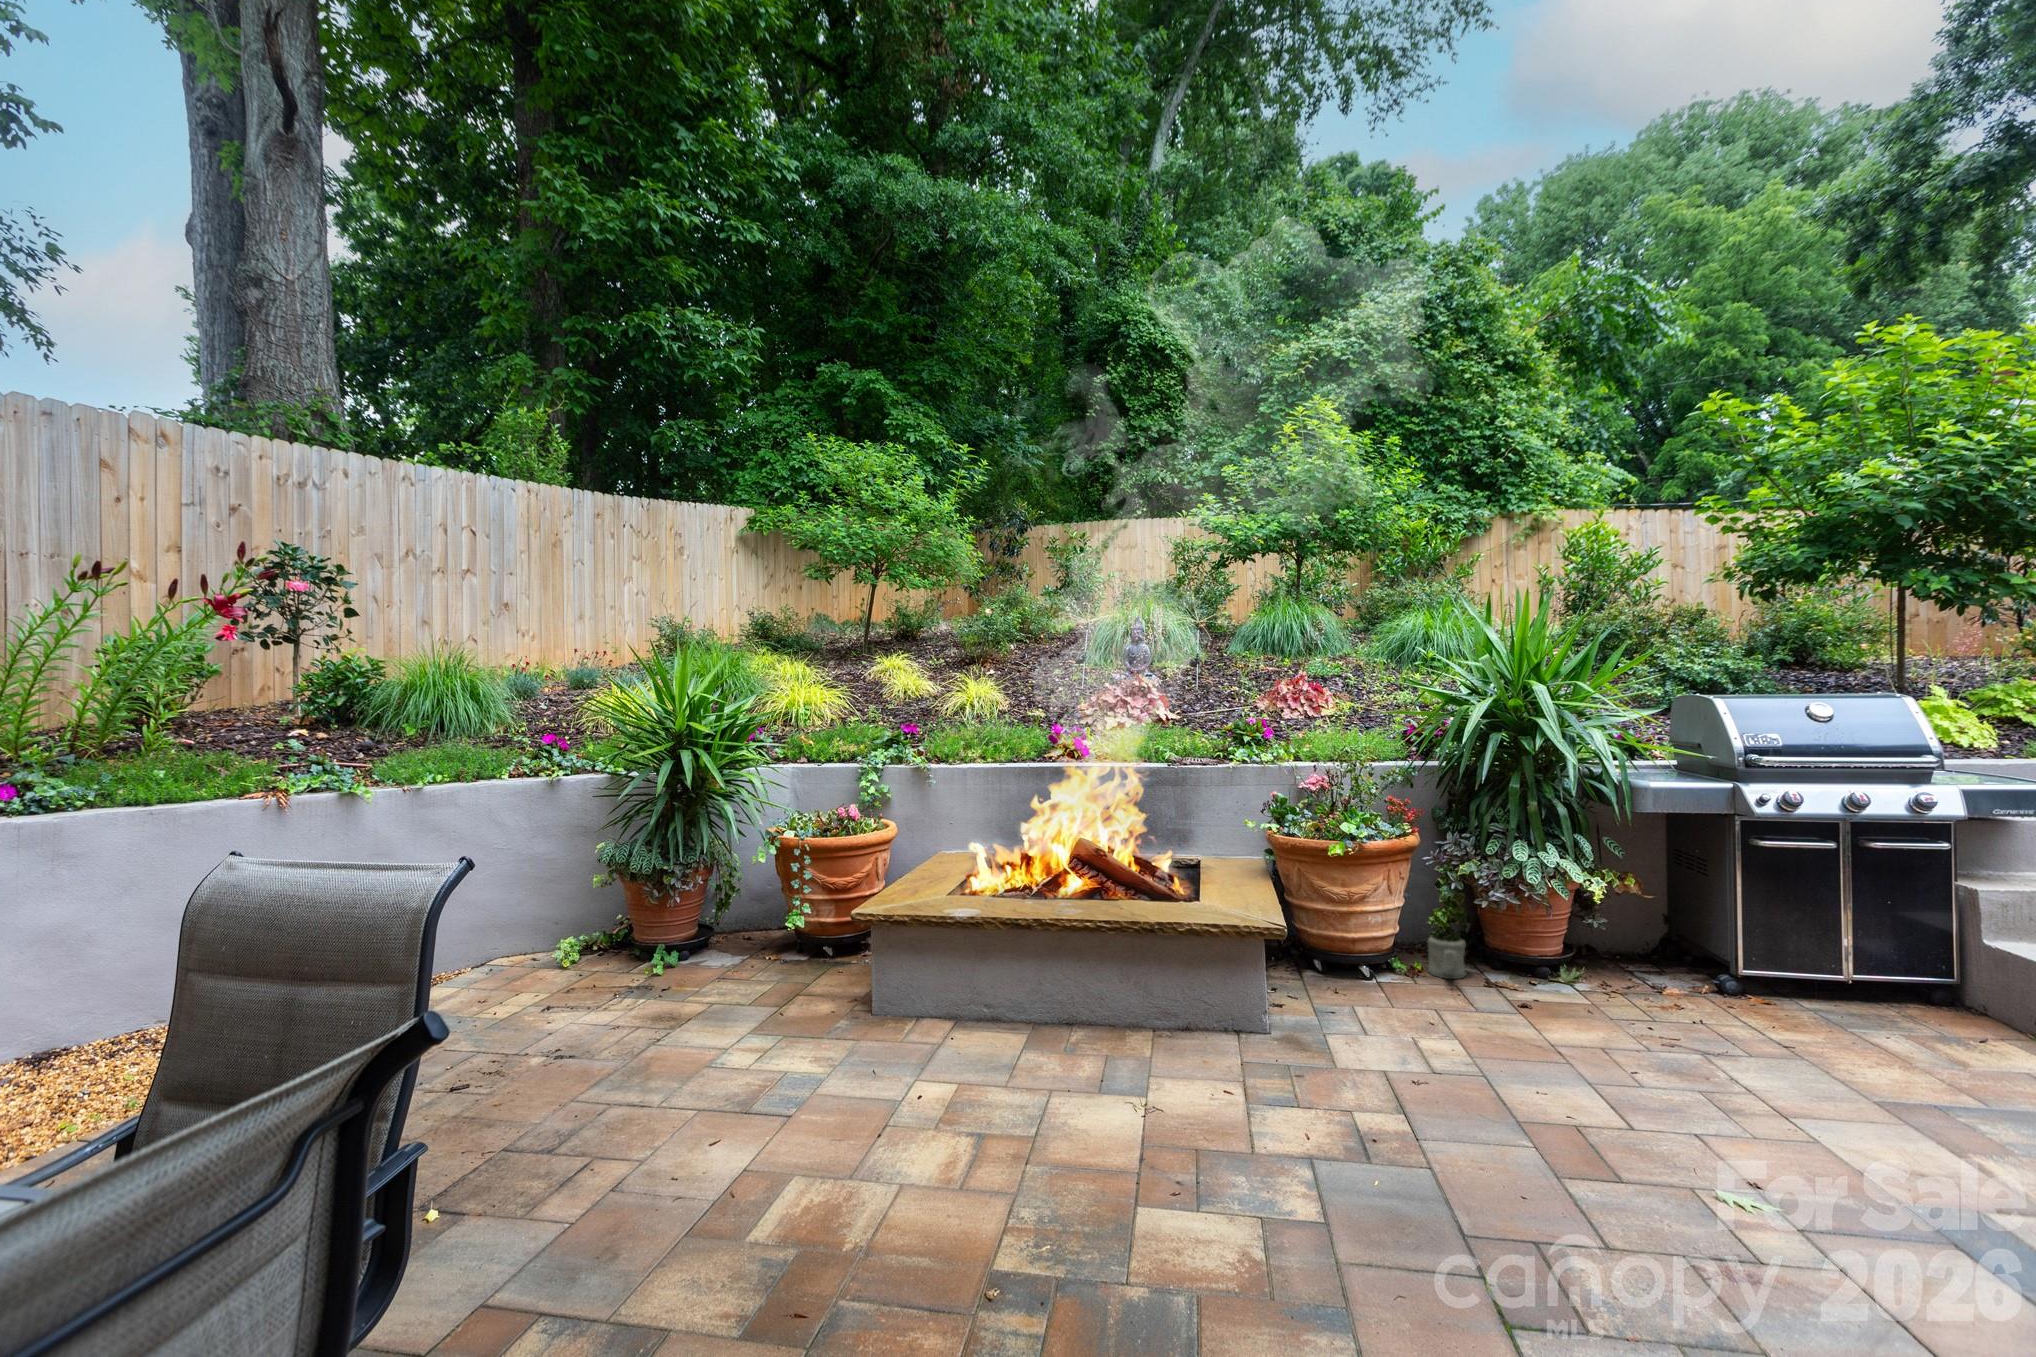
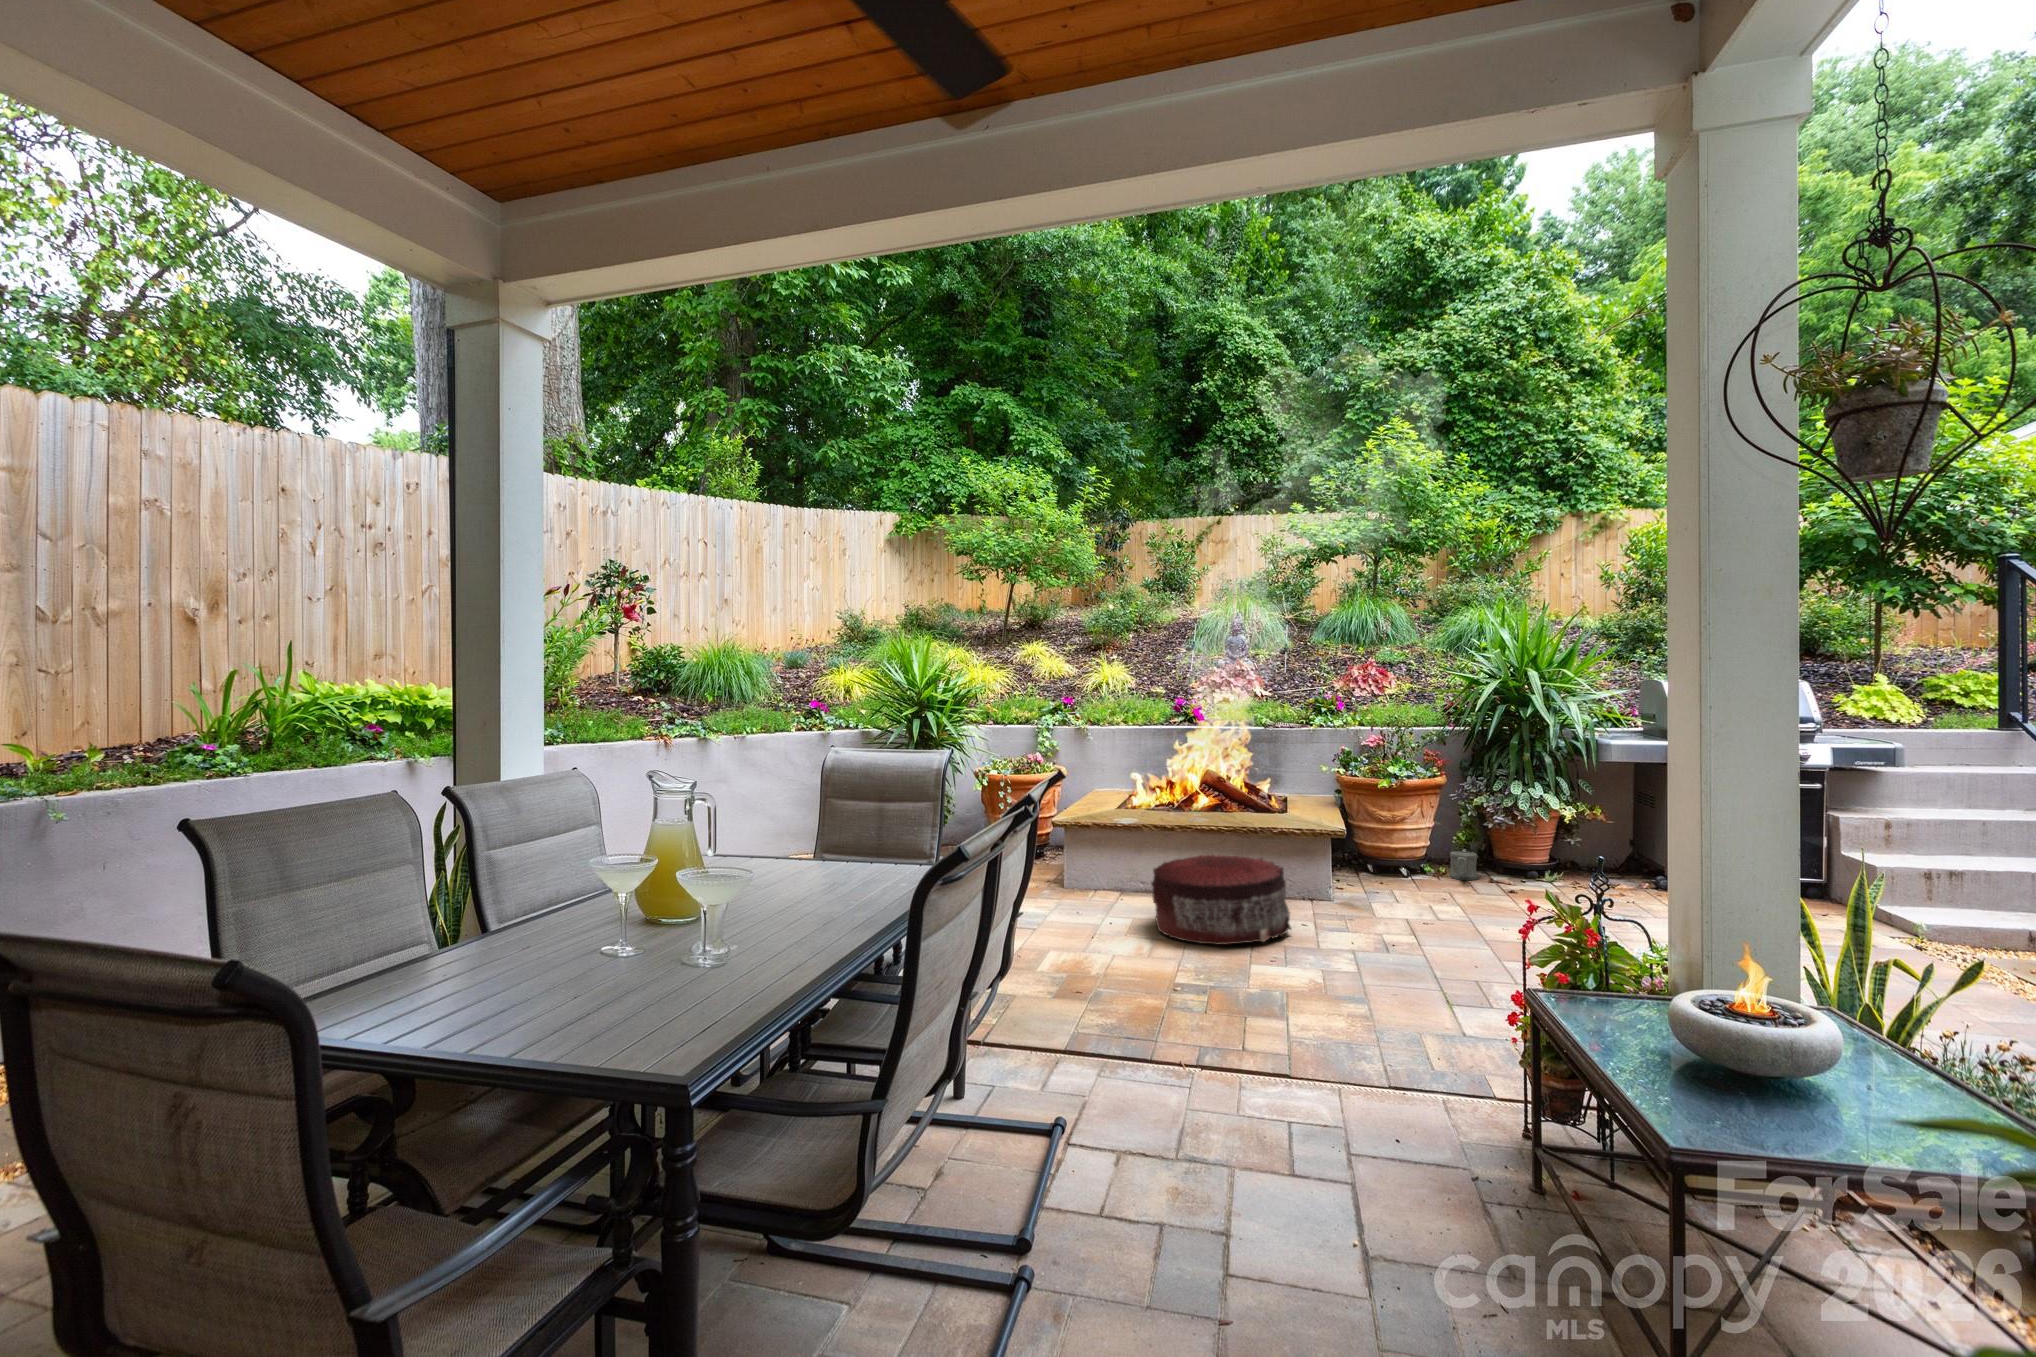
pouf: none [1001,969,1226,1154] -> present [1151,854,1291,945]

